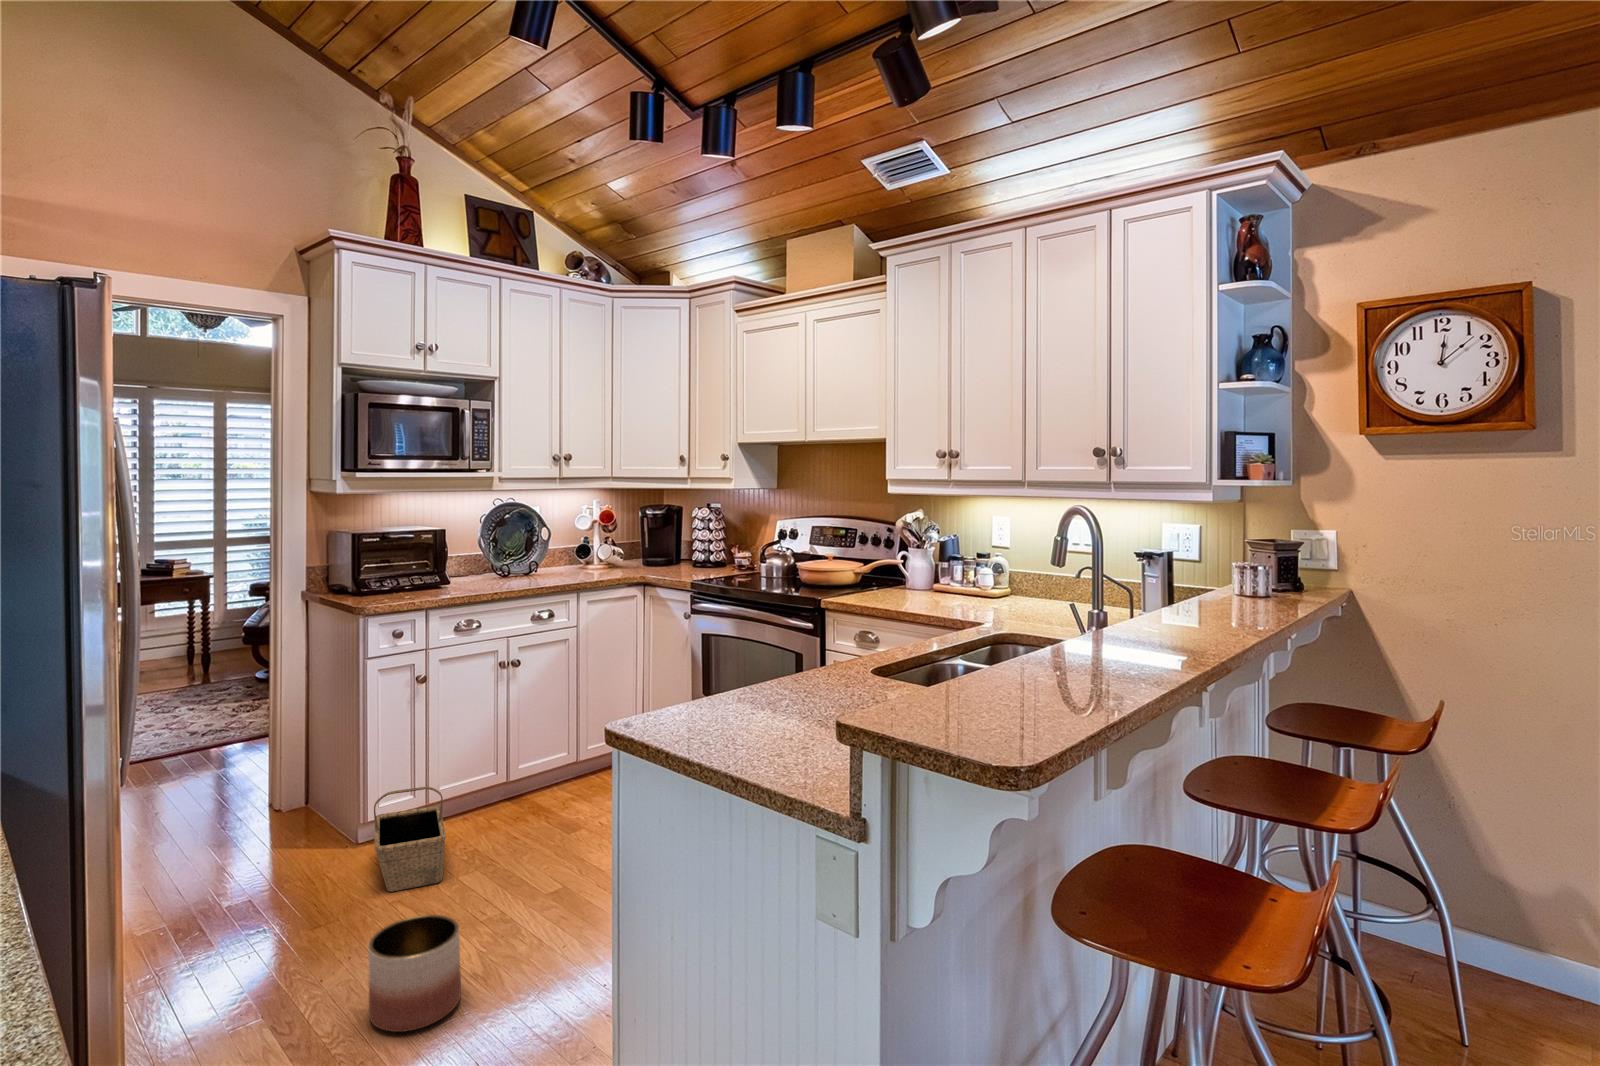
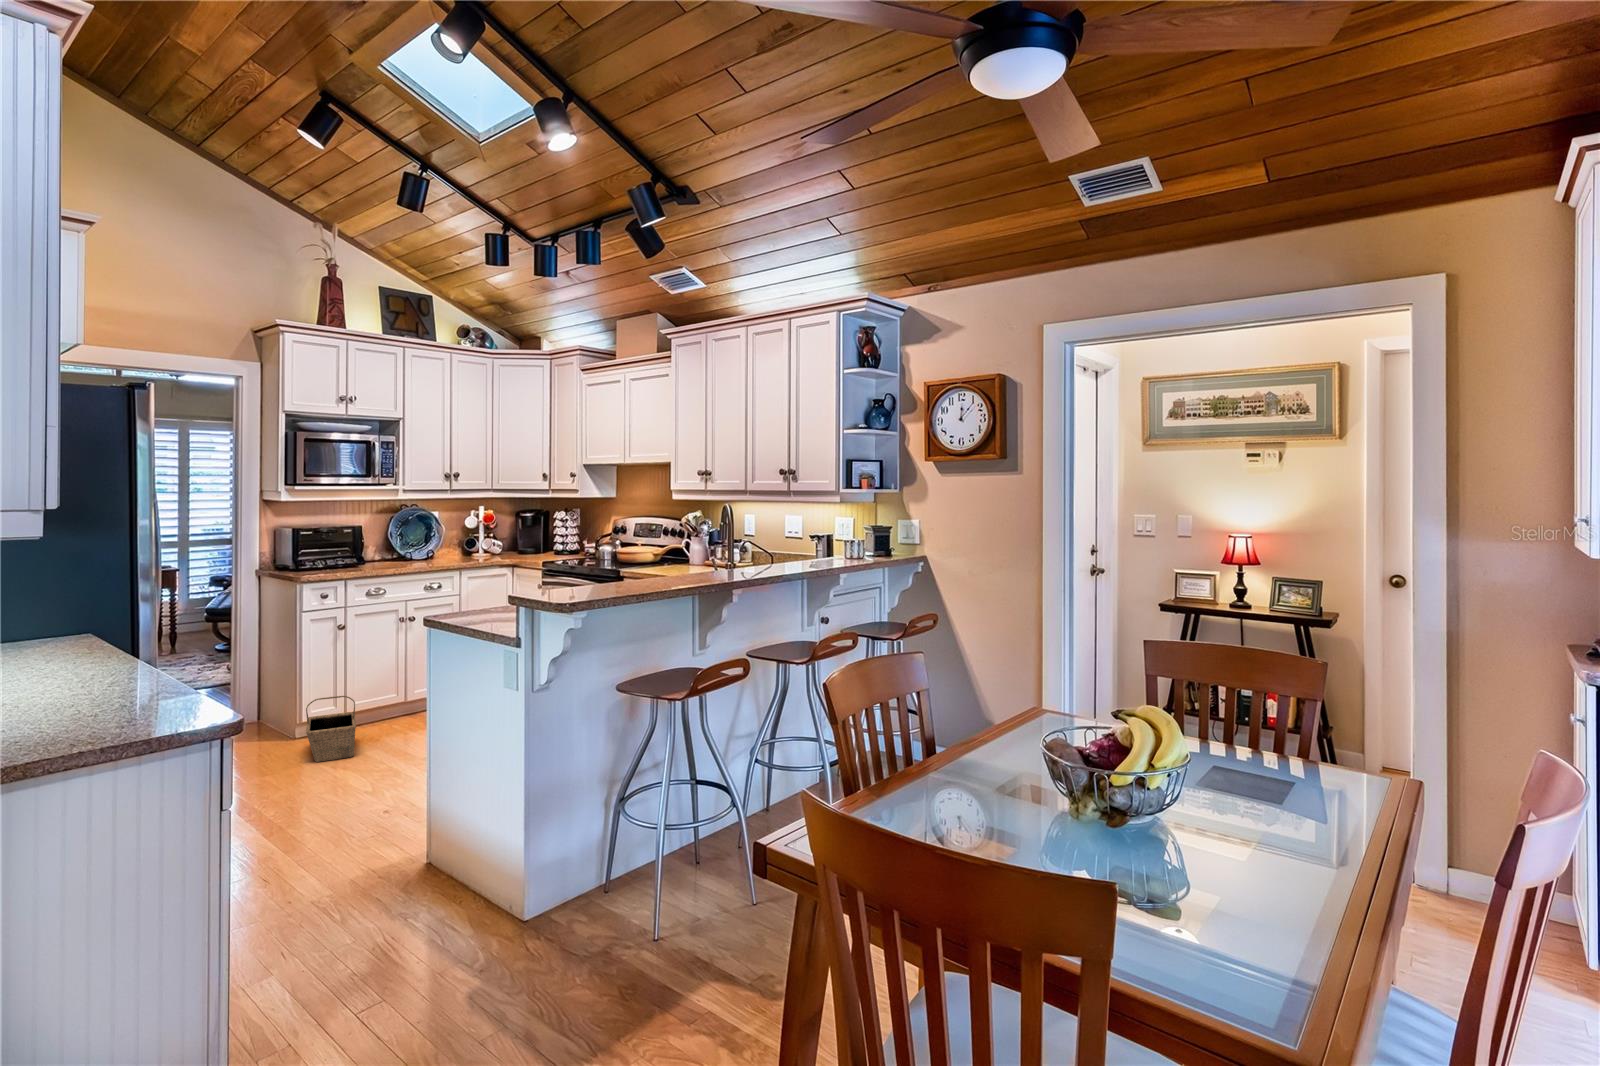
planter: present [368,915,461,1032] -> none [298,757,358,819]

